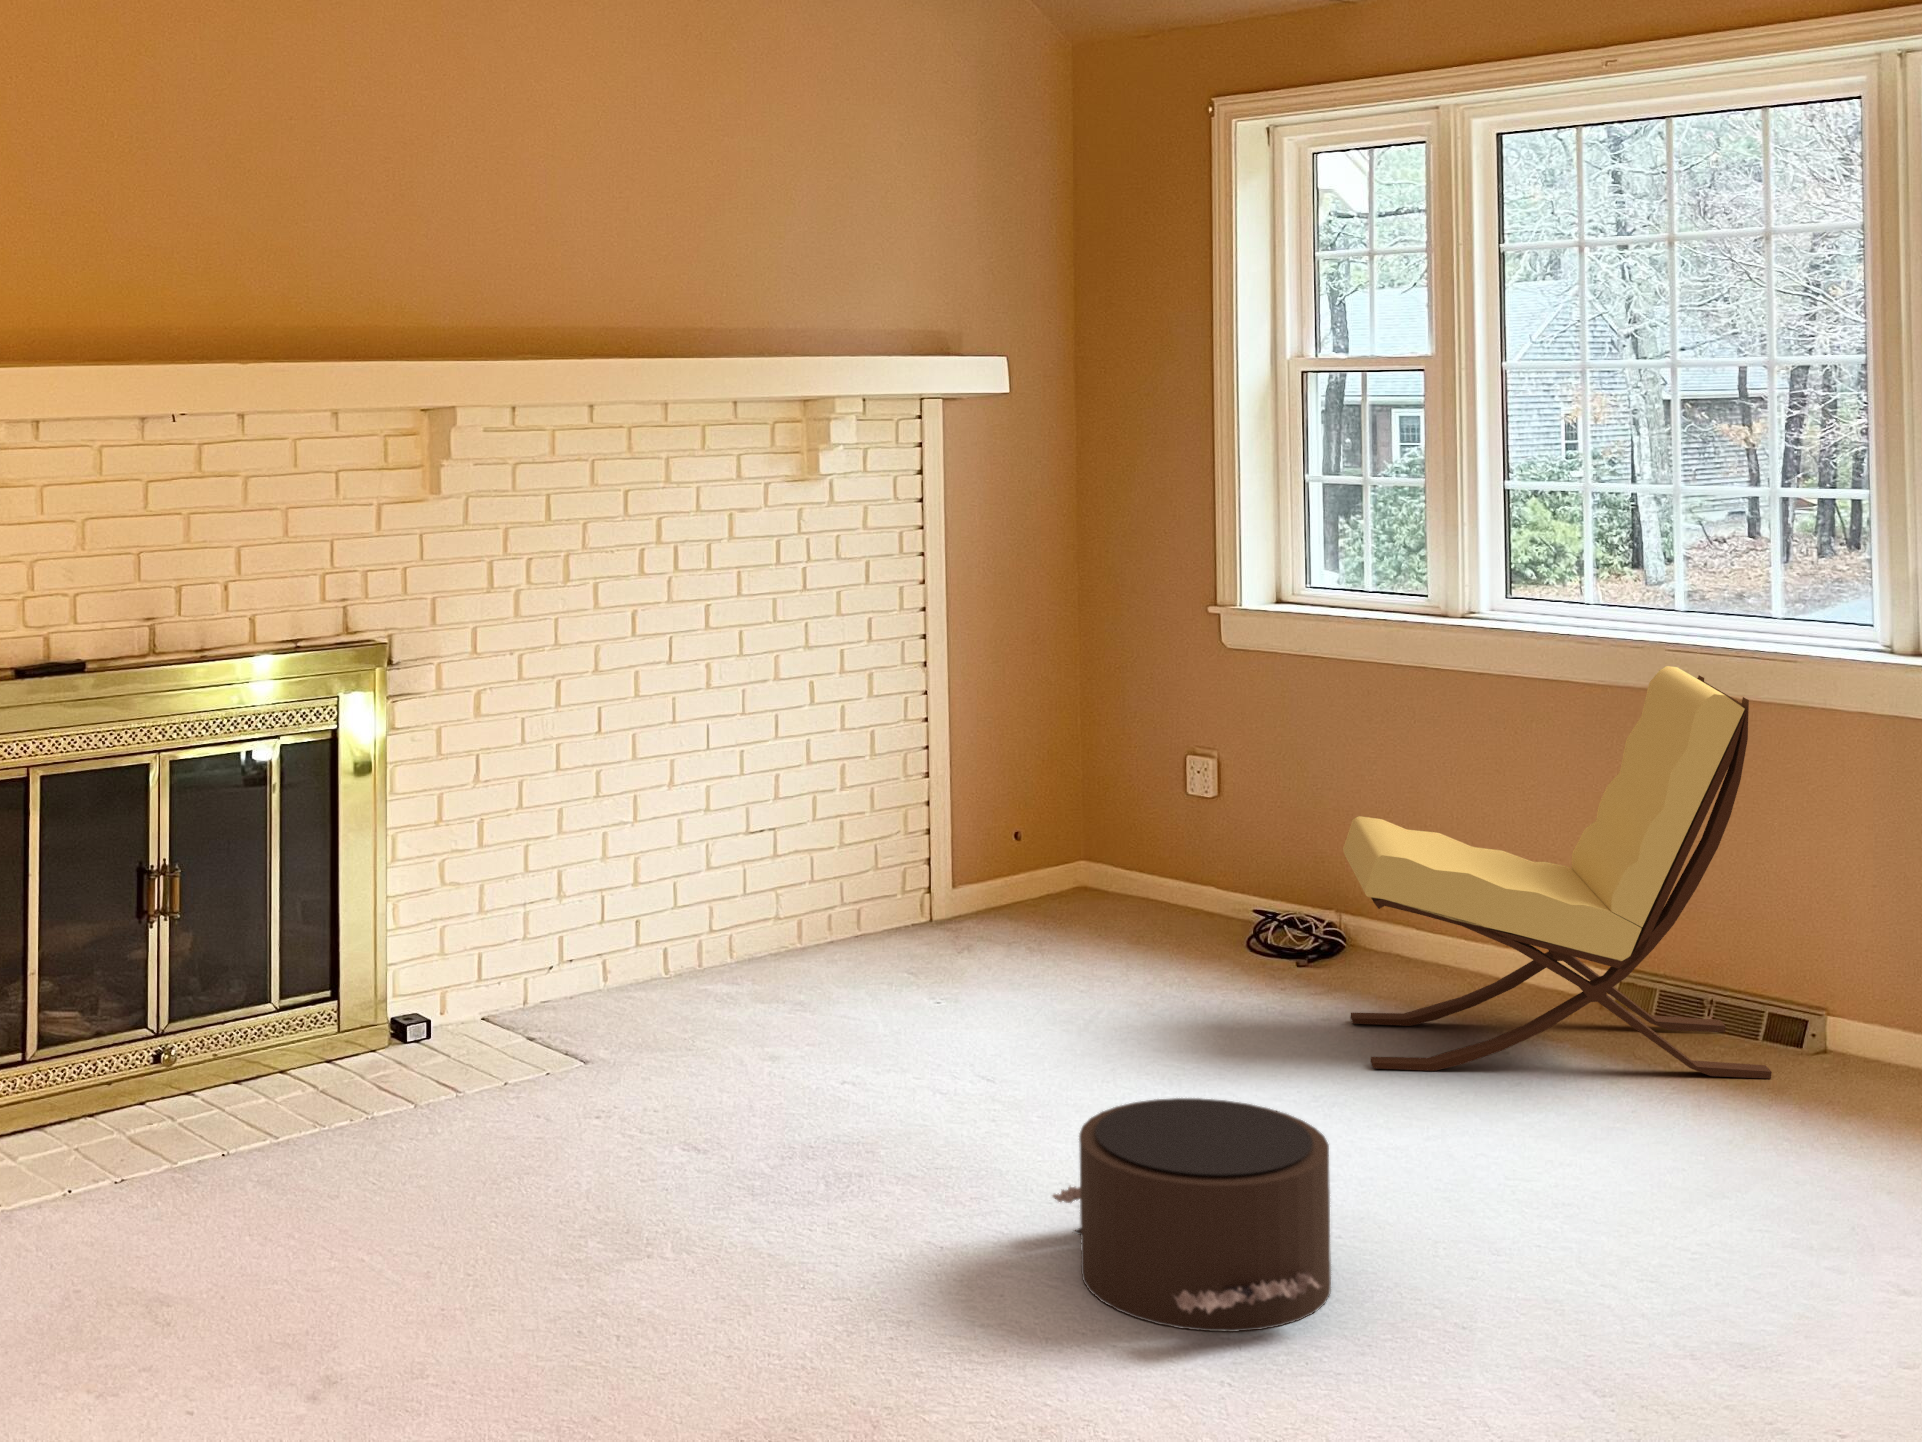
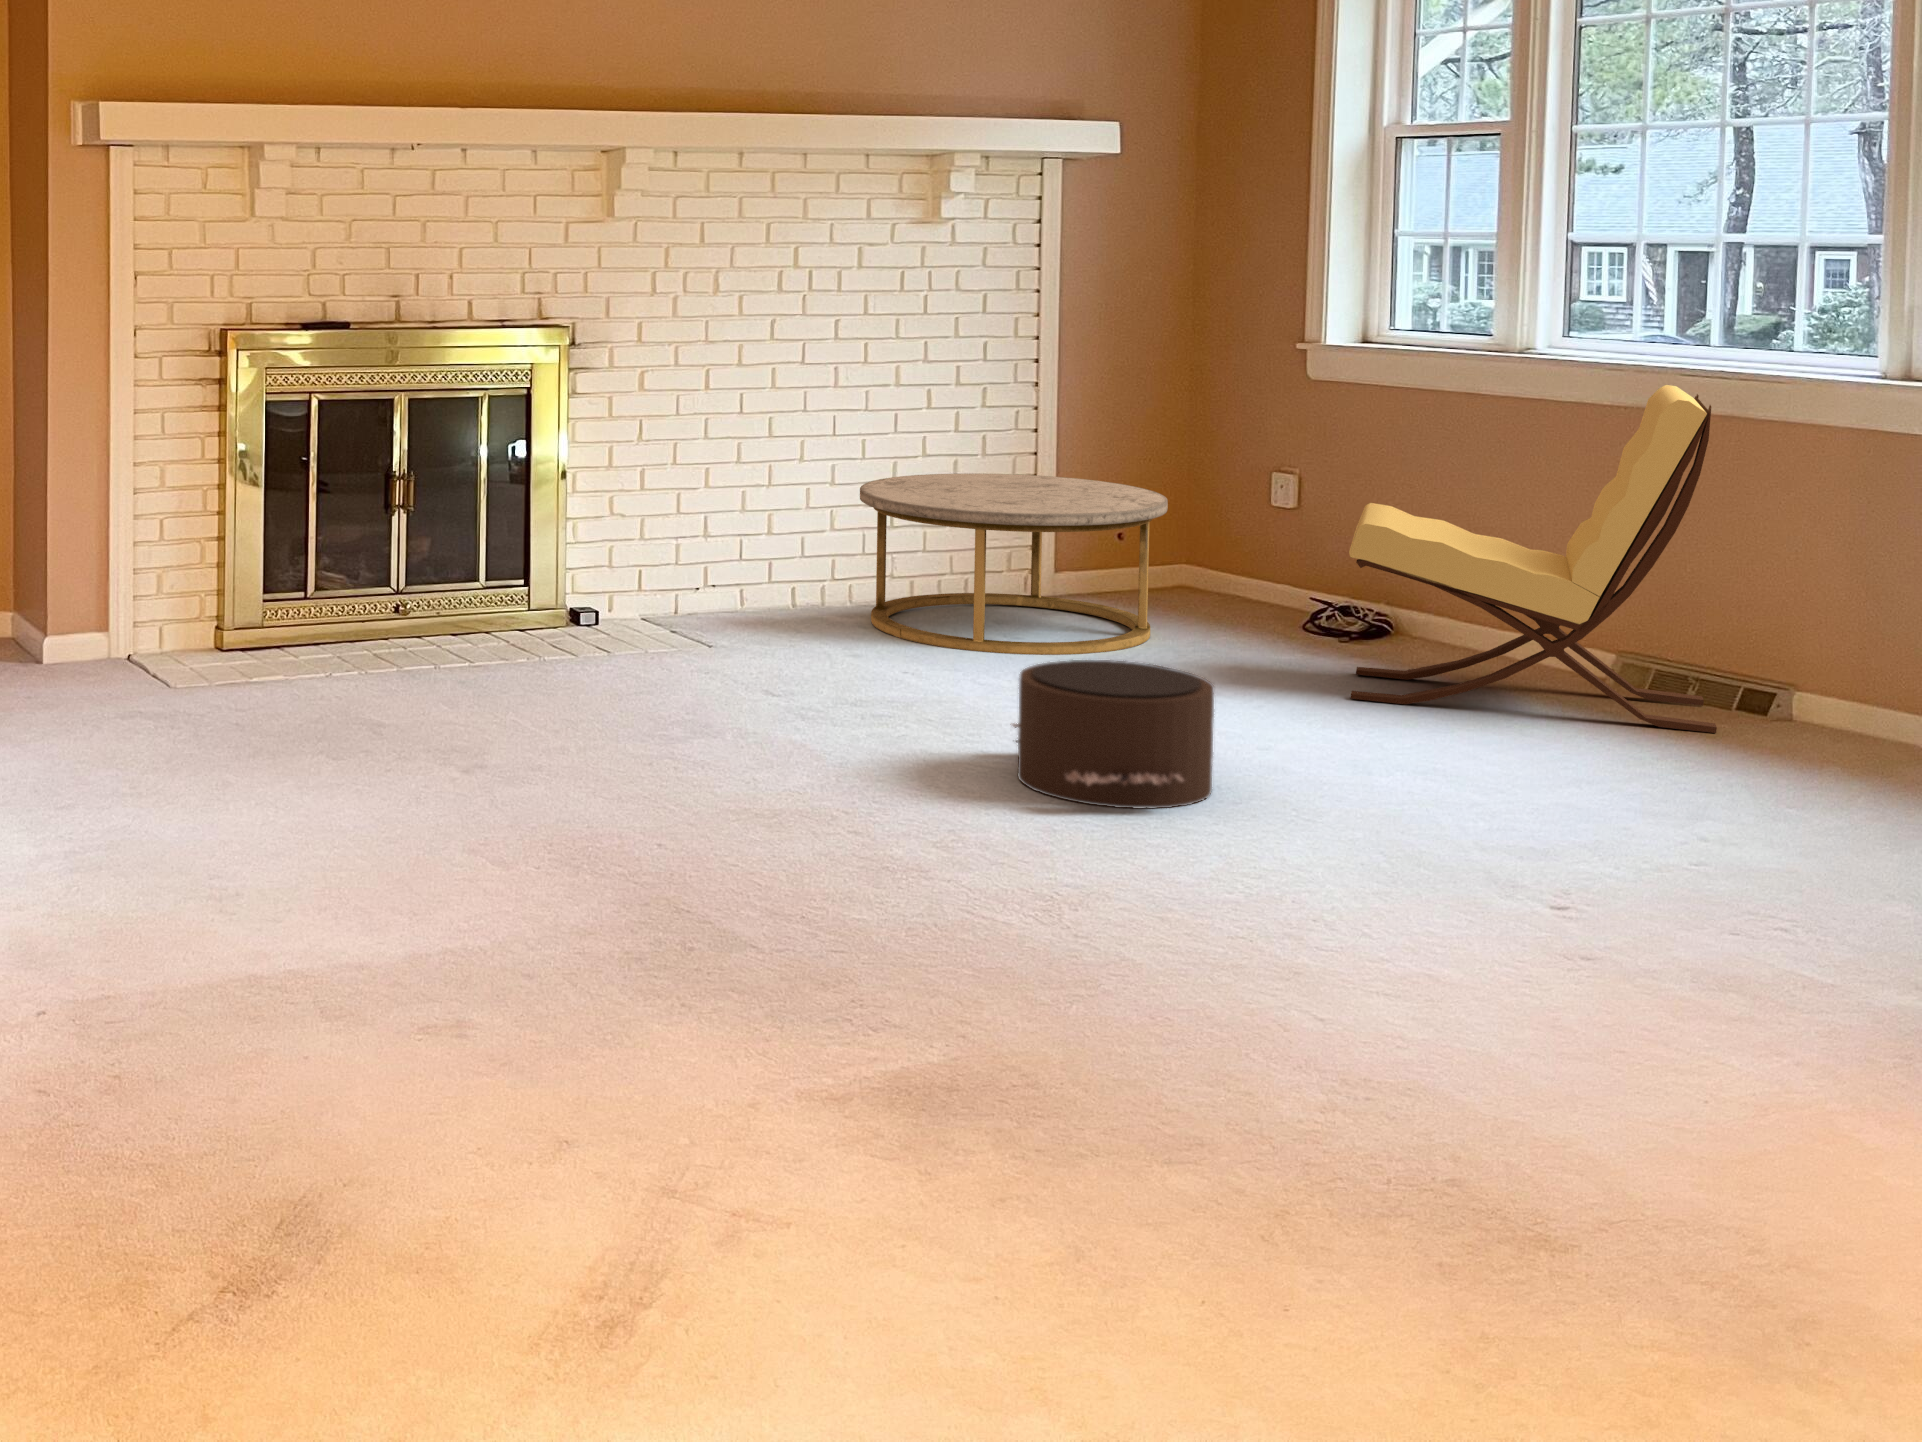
coffee table: none [748,781,1112,1032] -> present [860,473,1168,655]

